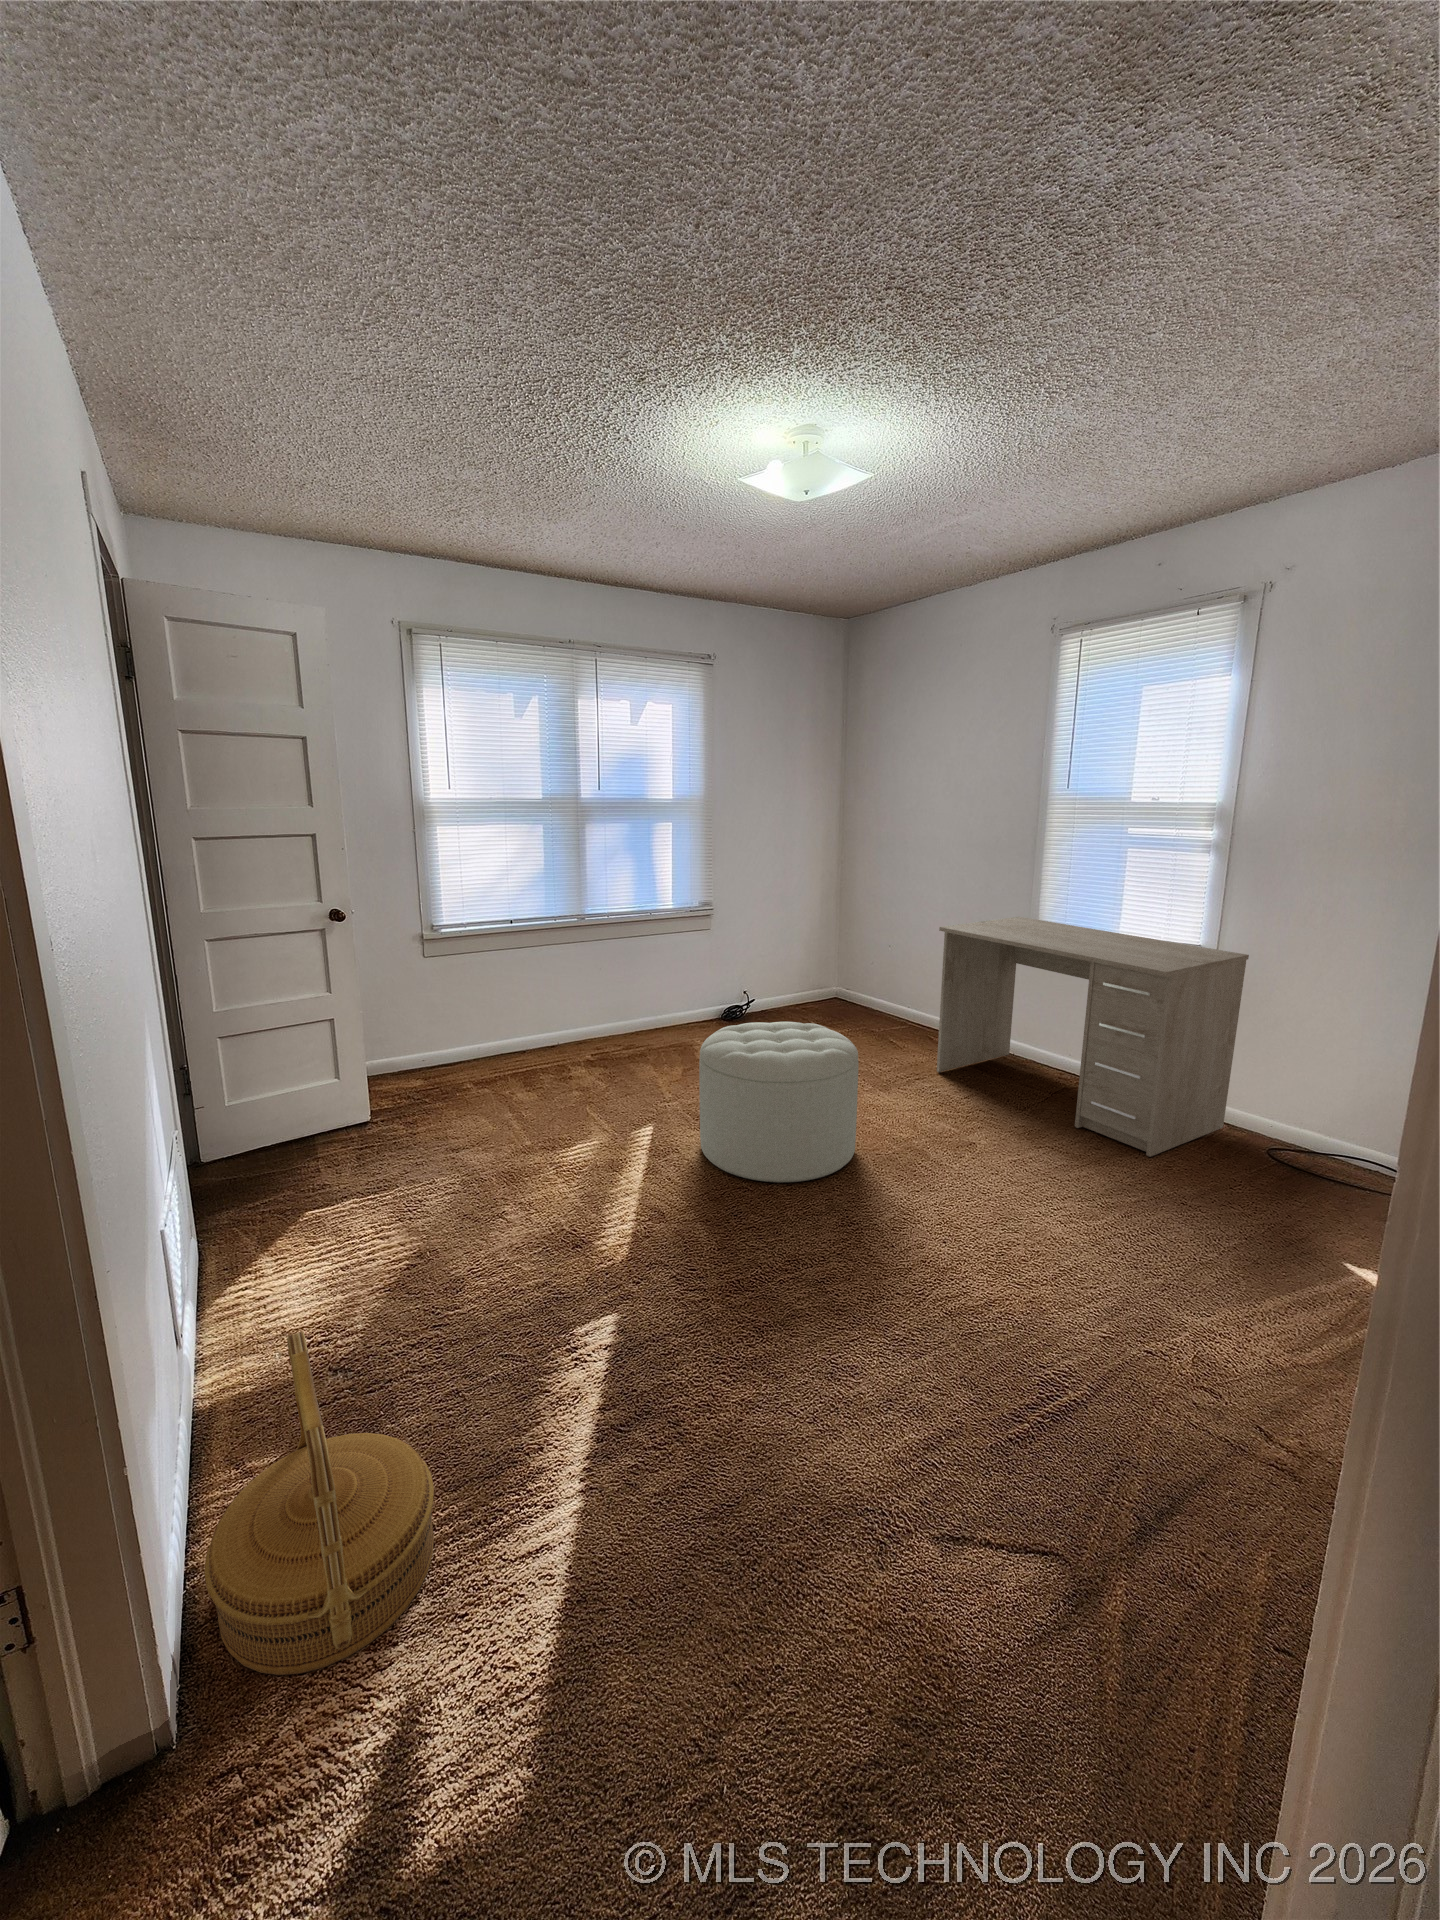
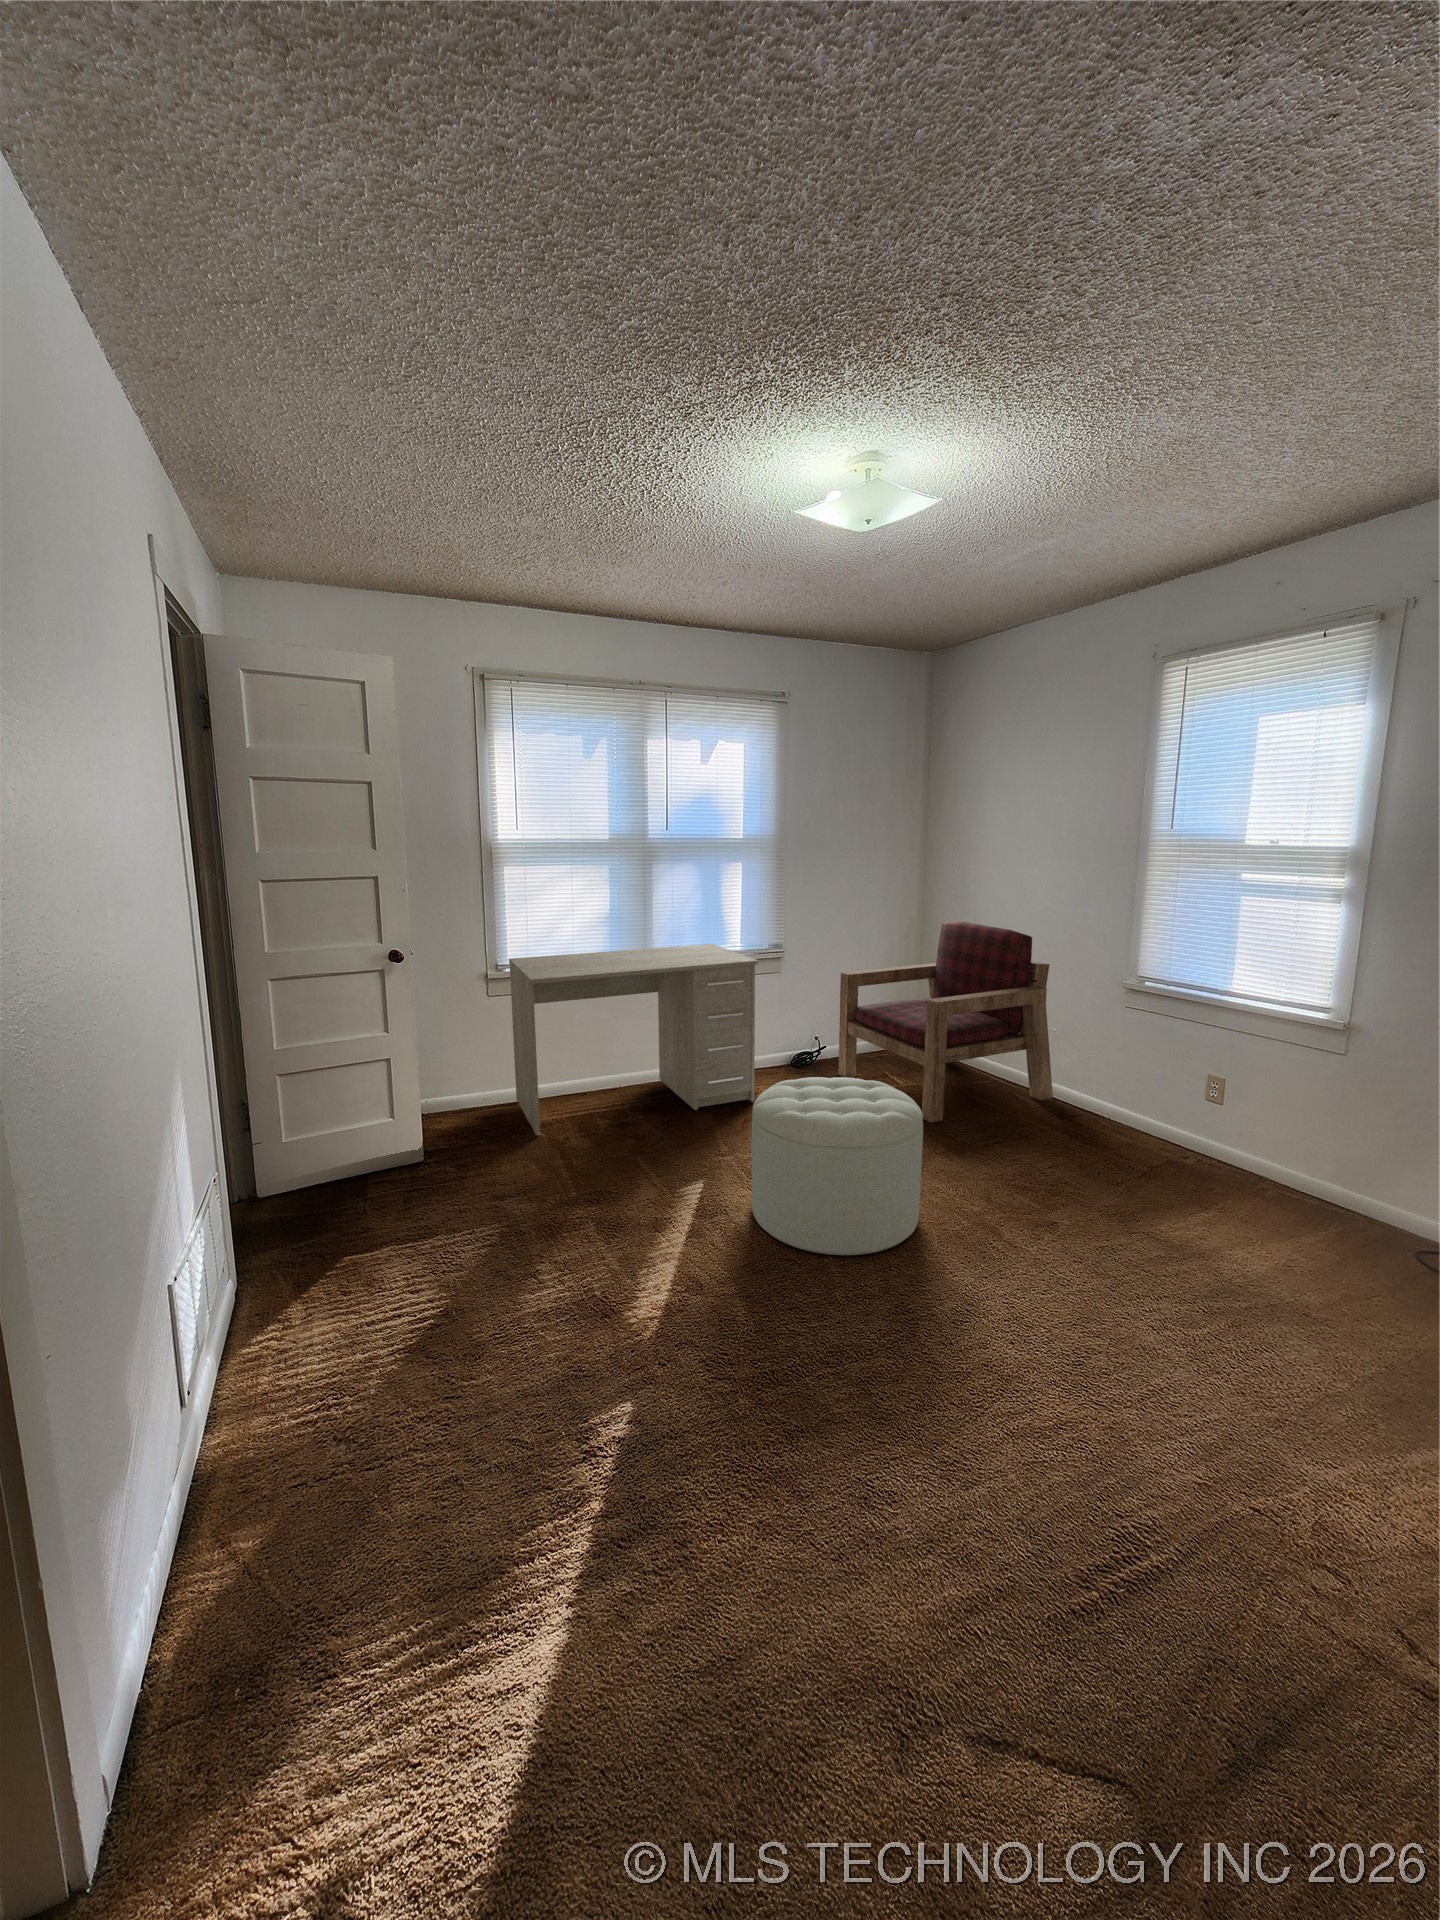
armchair: none [767,878,965,1065] -> present [838,922,1053,1123]
desk: present [937,917,1249,1157] -> present [509,944,758,1136]
woven basket: present [204,1331,434,1675] -> none [148,1415,403,1817]

